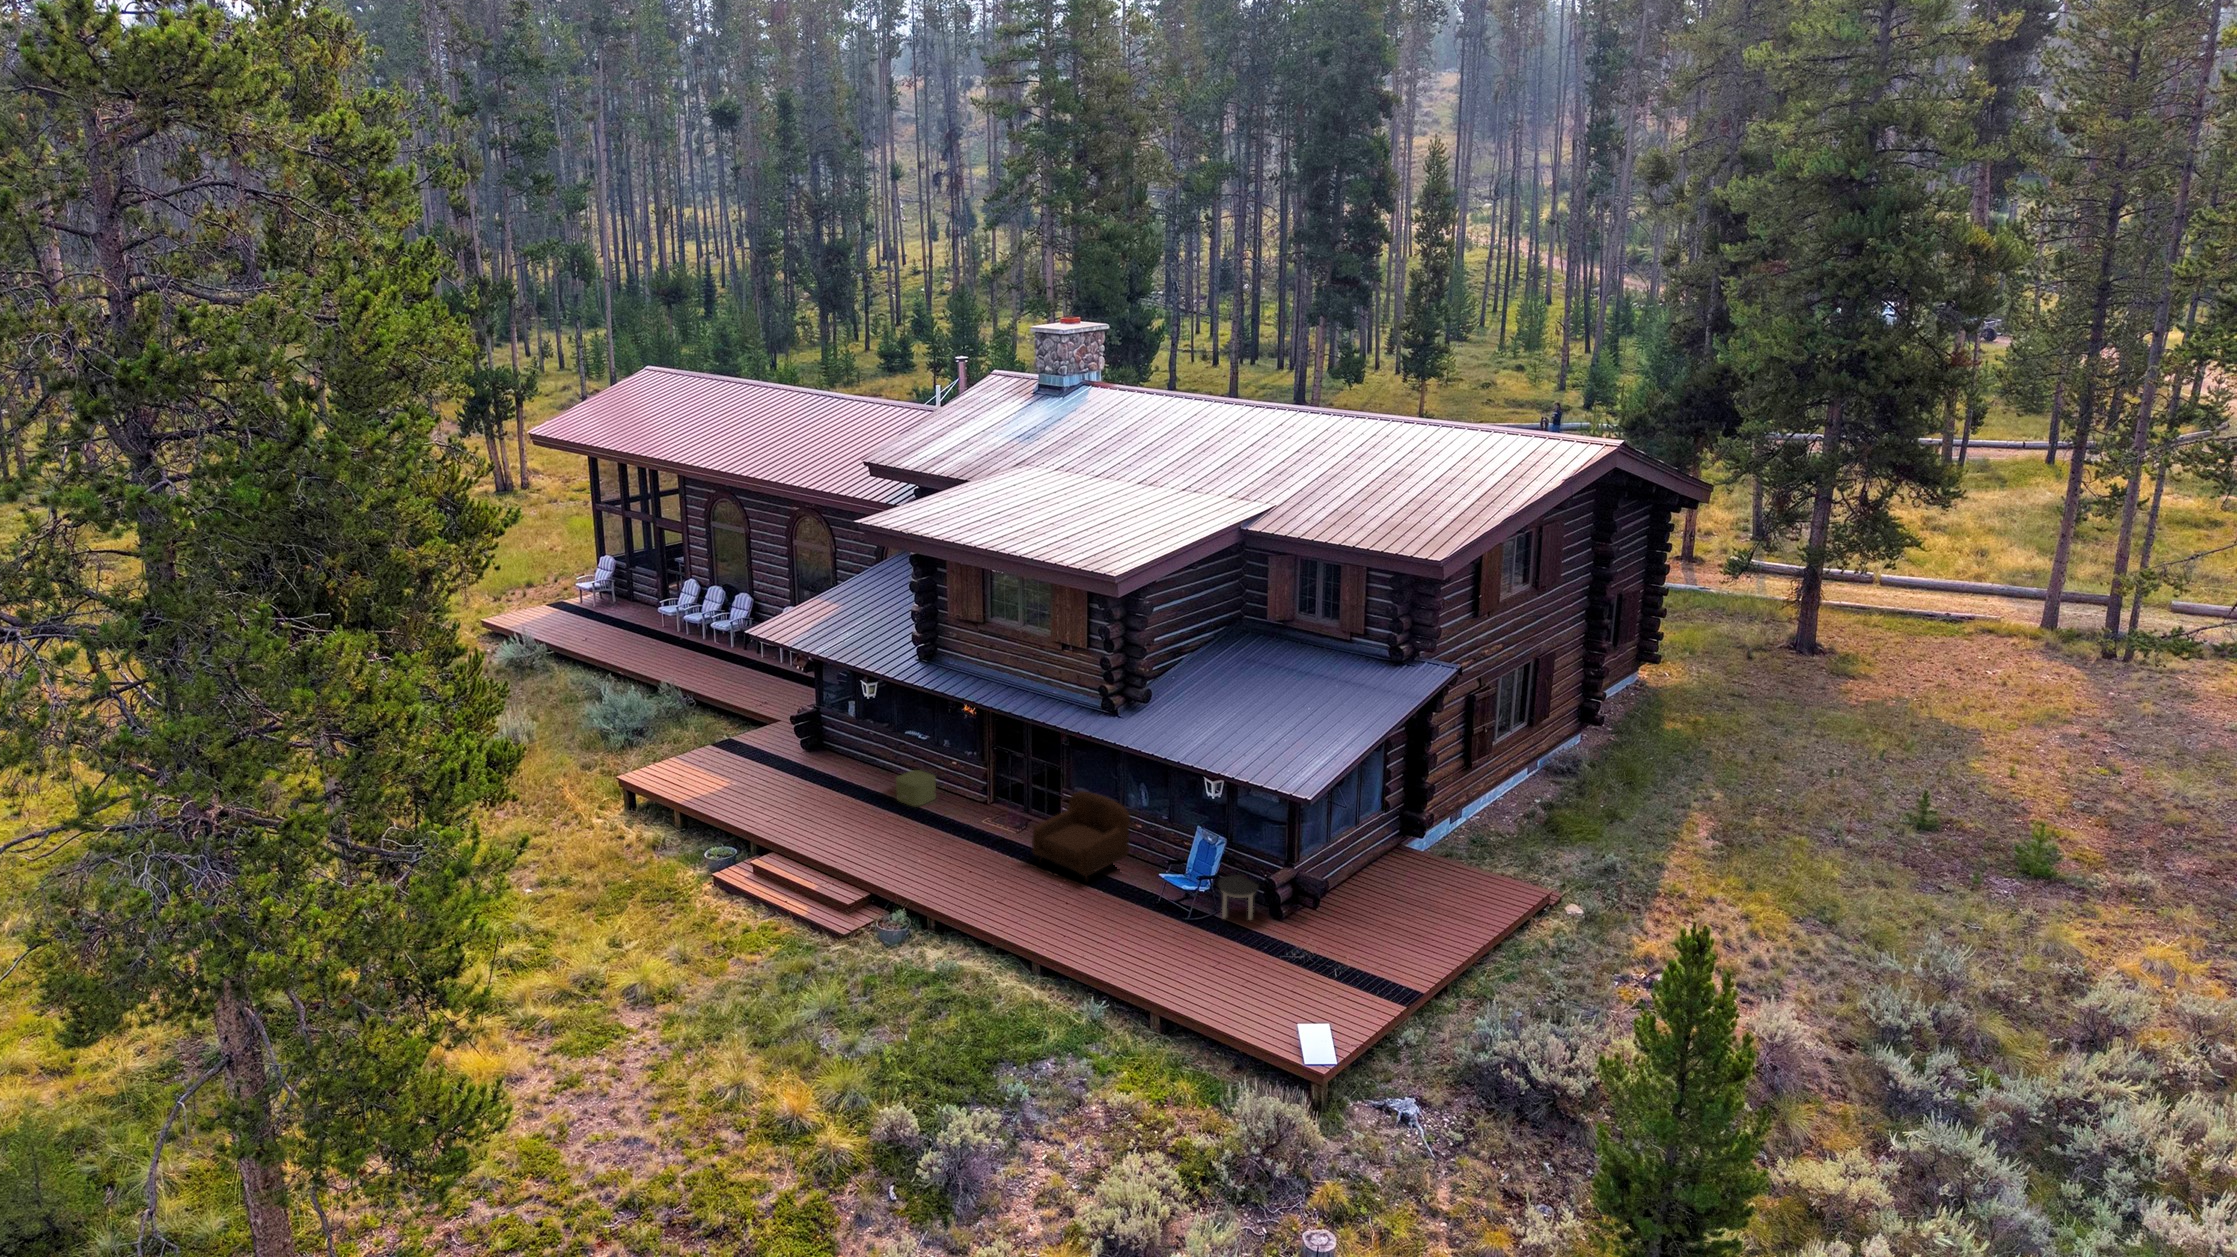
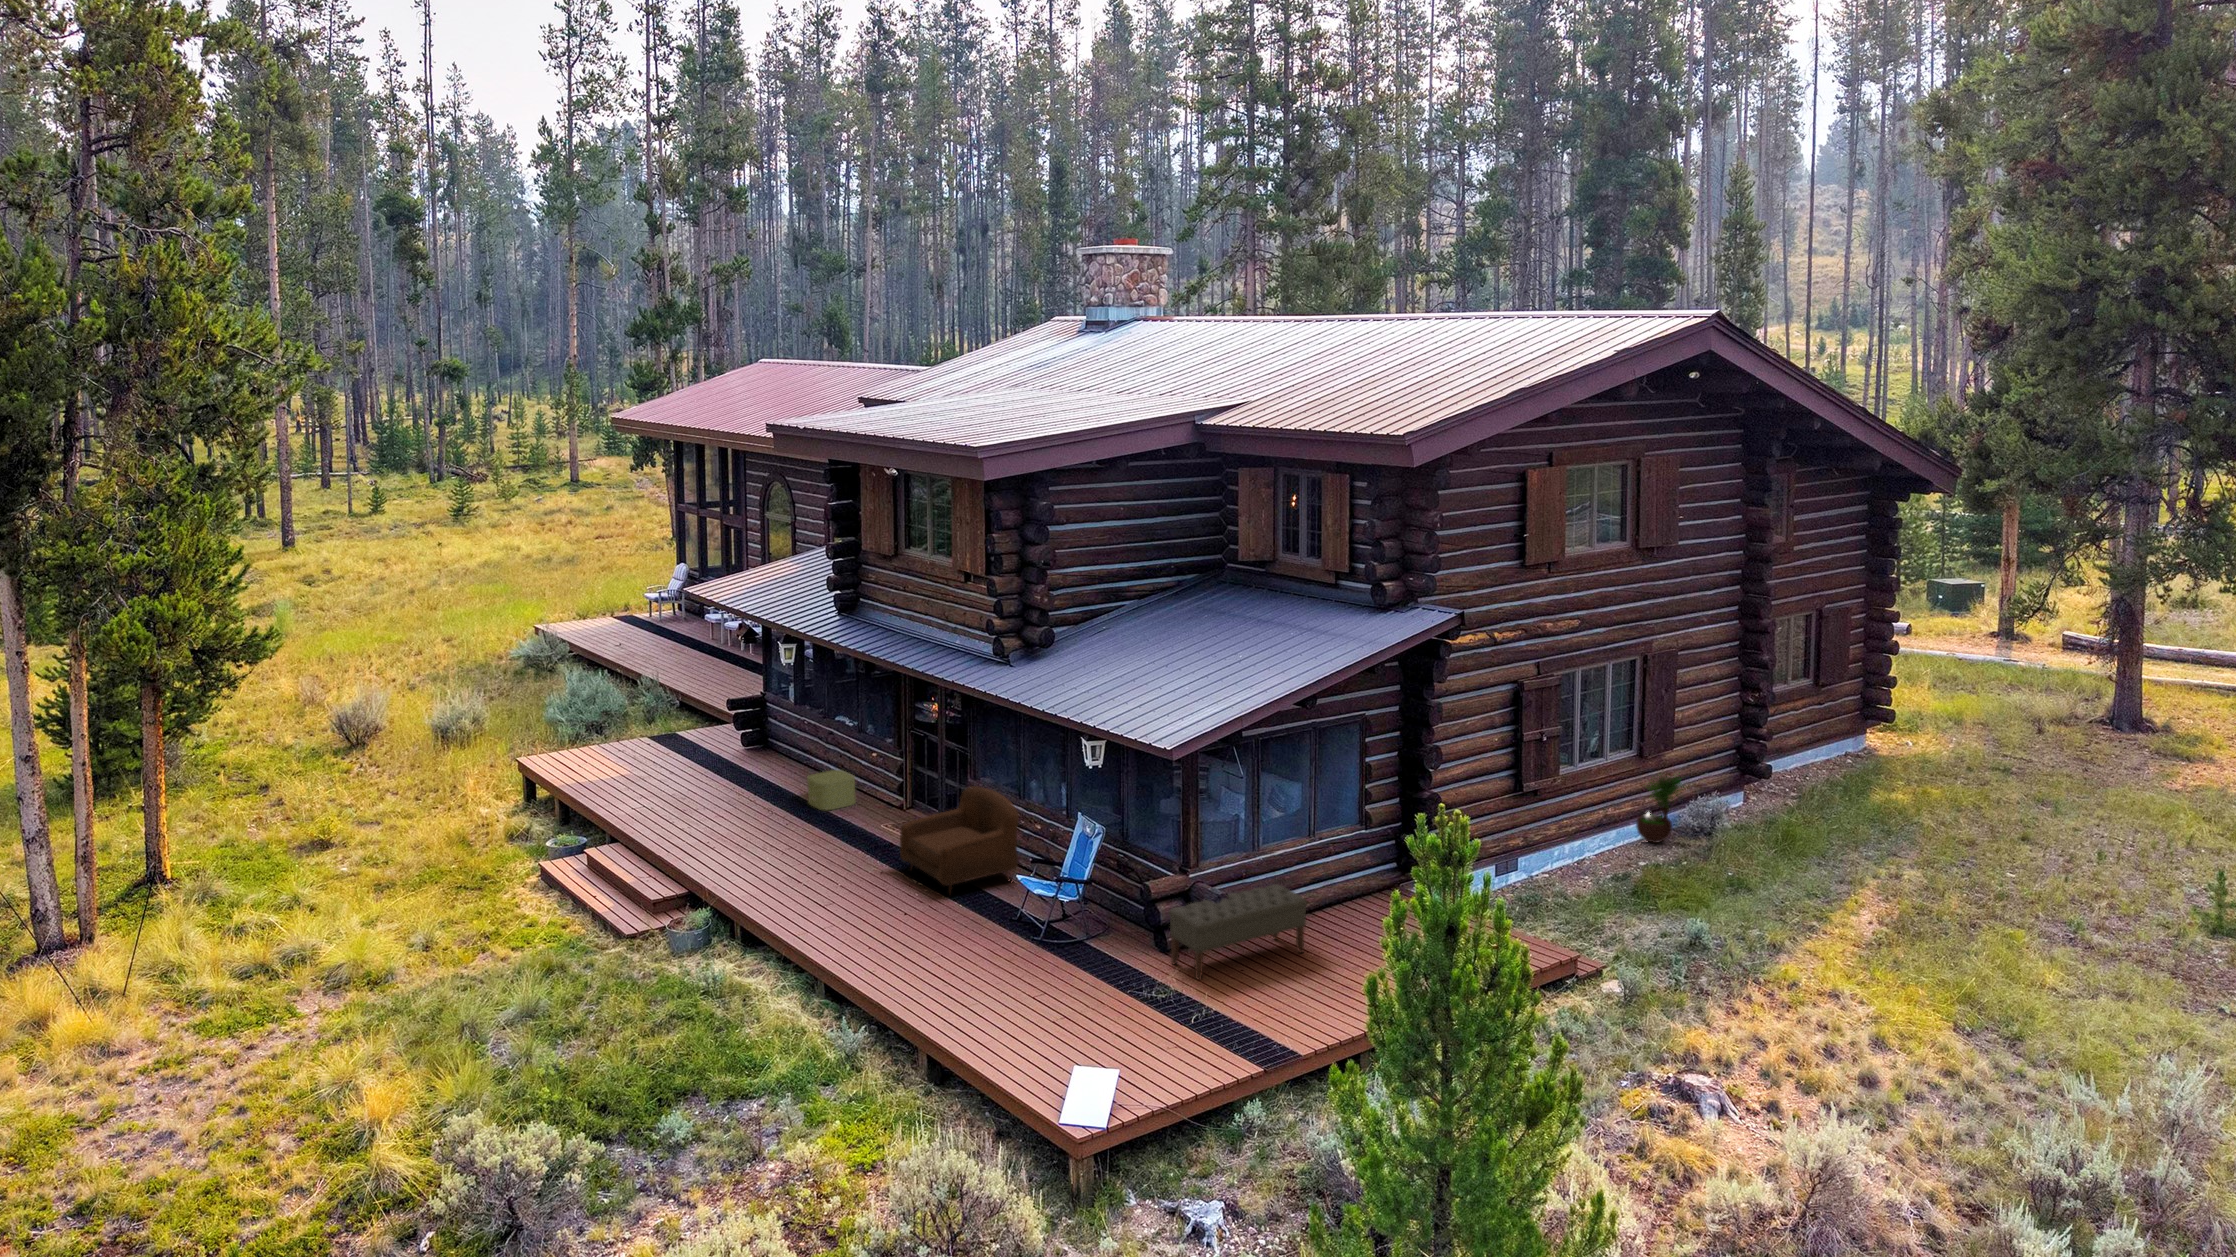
potted tree: none [1532,734,1569,786] -> present [1636,775,1684,843]
bench: none [1292,861,1381,941] -> present [1169,884,1307,980]
round table: present [1218,875,1259,920] -> none [1084,891,1139,951]

